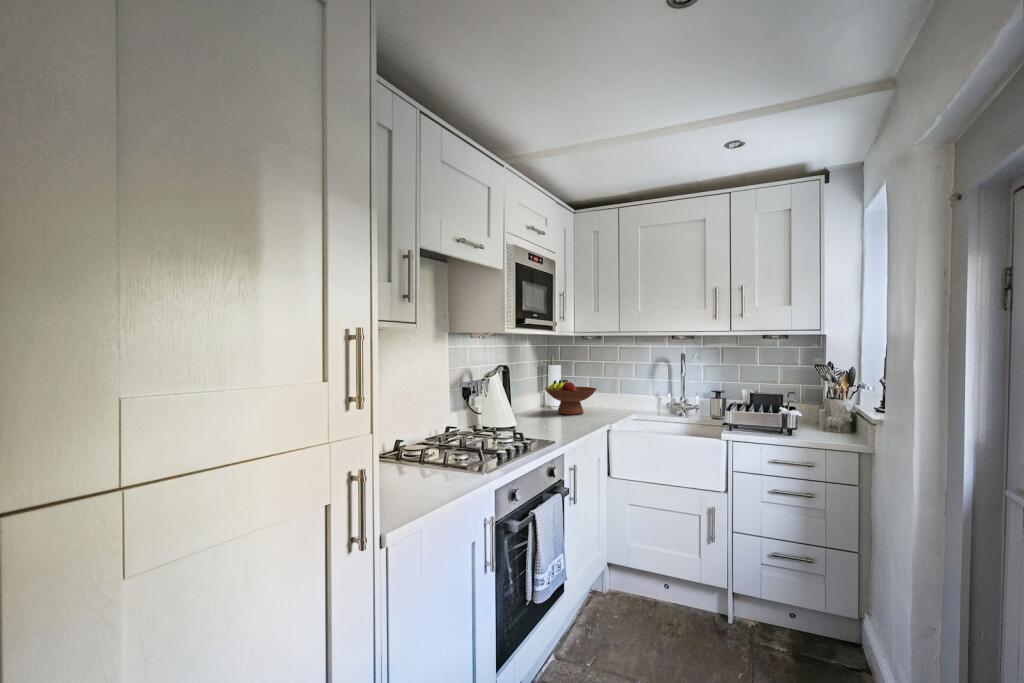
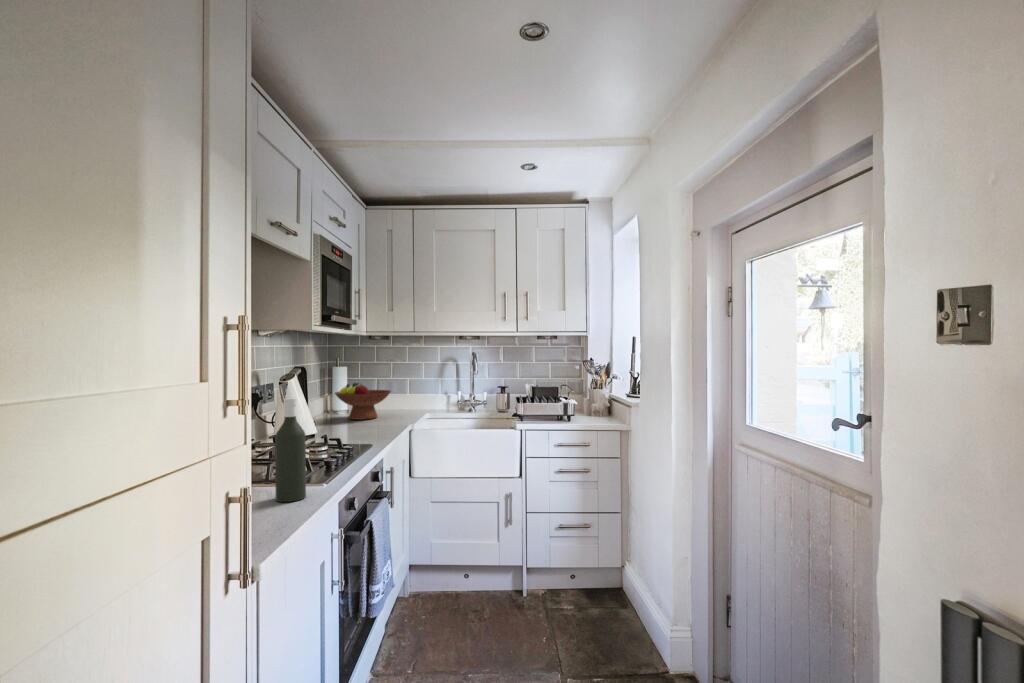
bottle: none [436,394,461,486] -> present [275,398,306,502]

